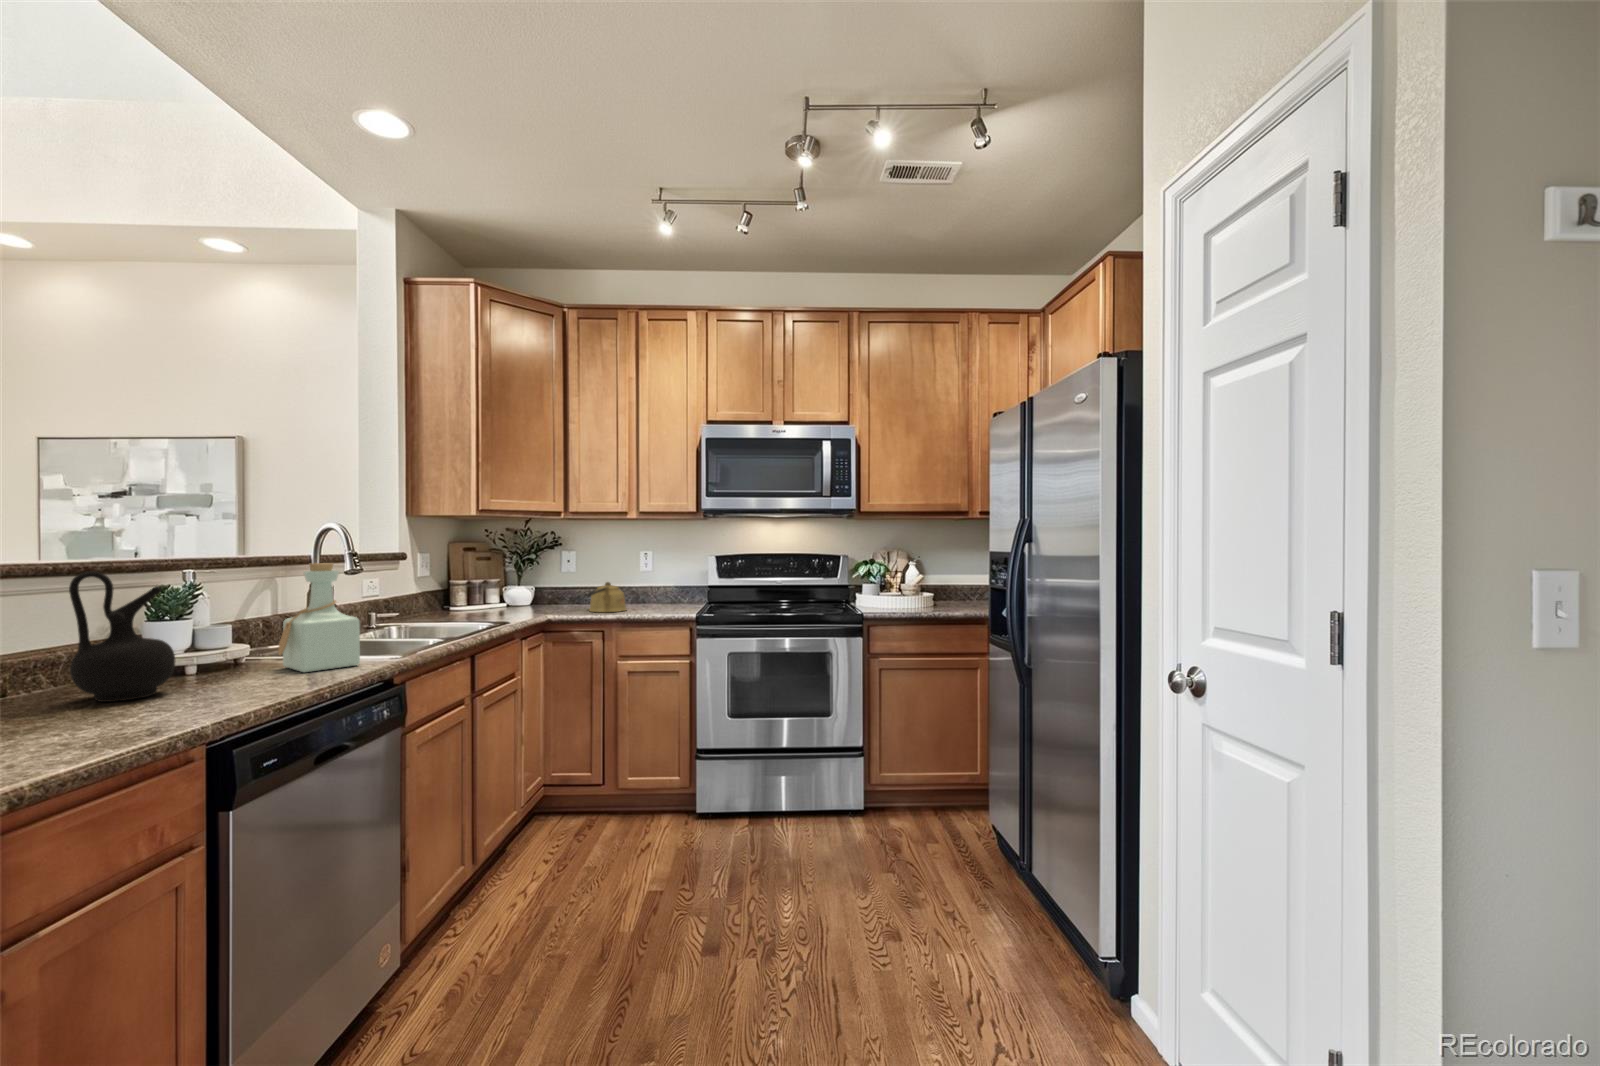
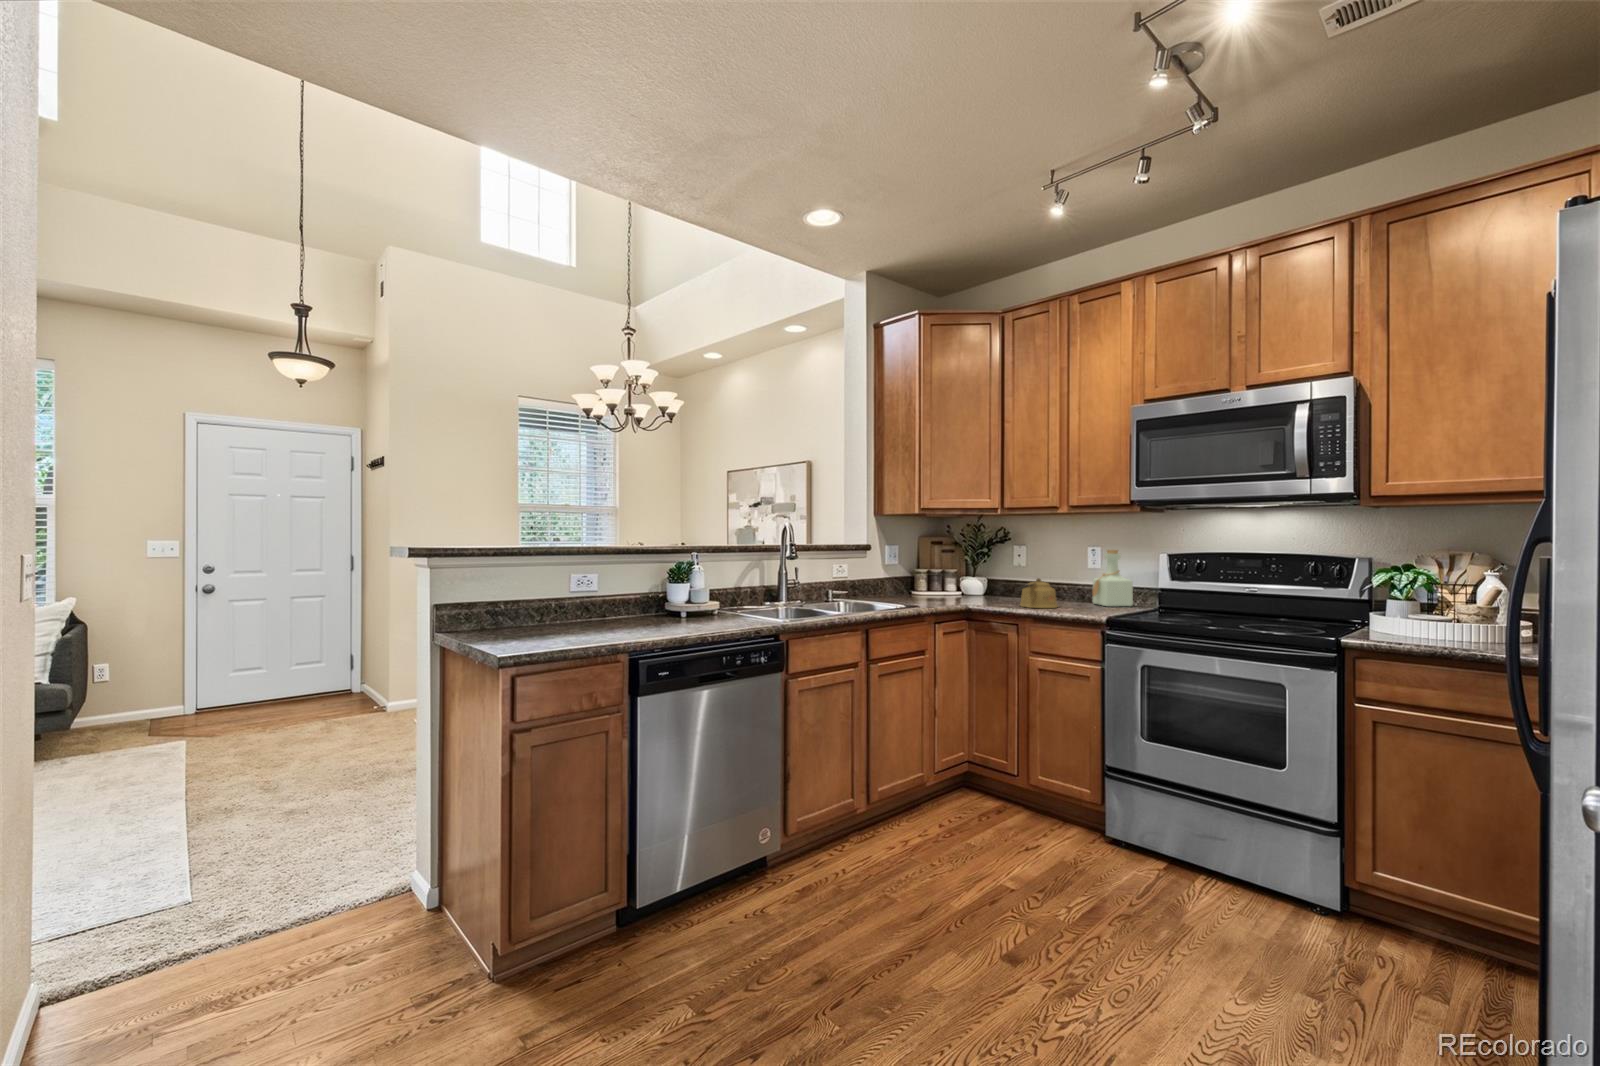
bottle: present [278,563,360,672] -> present [1093,550,1133,606]
ceramic jug: present [69,571,175,702] -> none [605,550,652,627]

